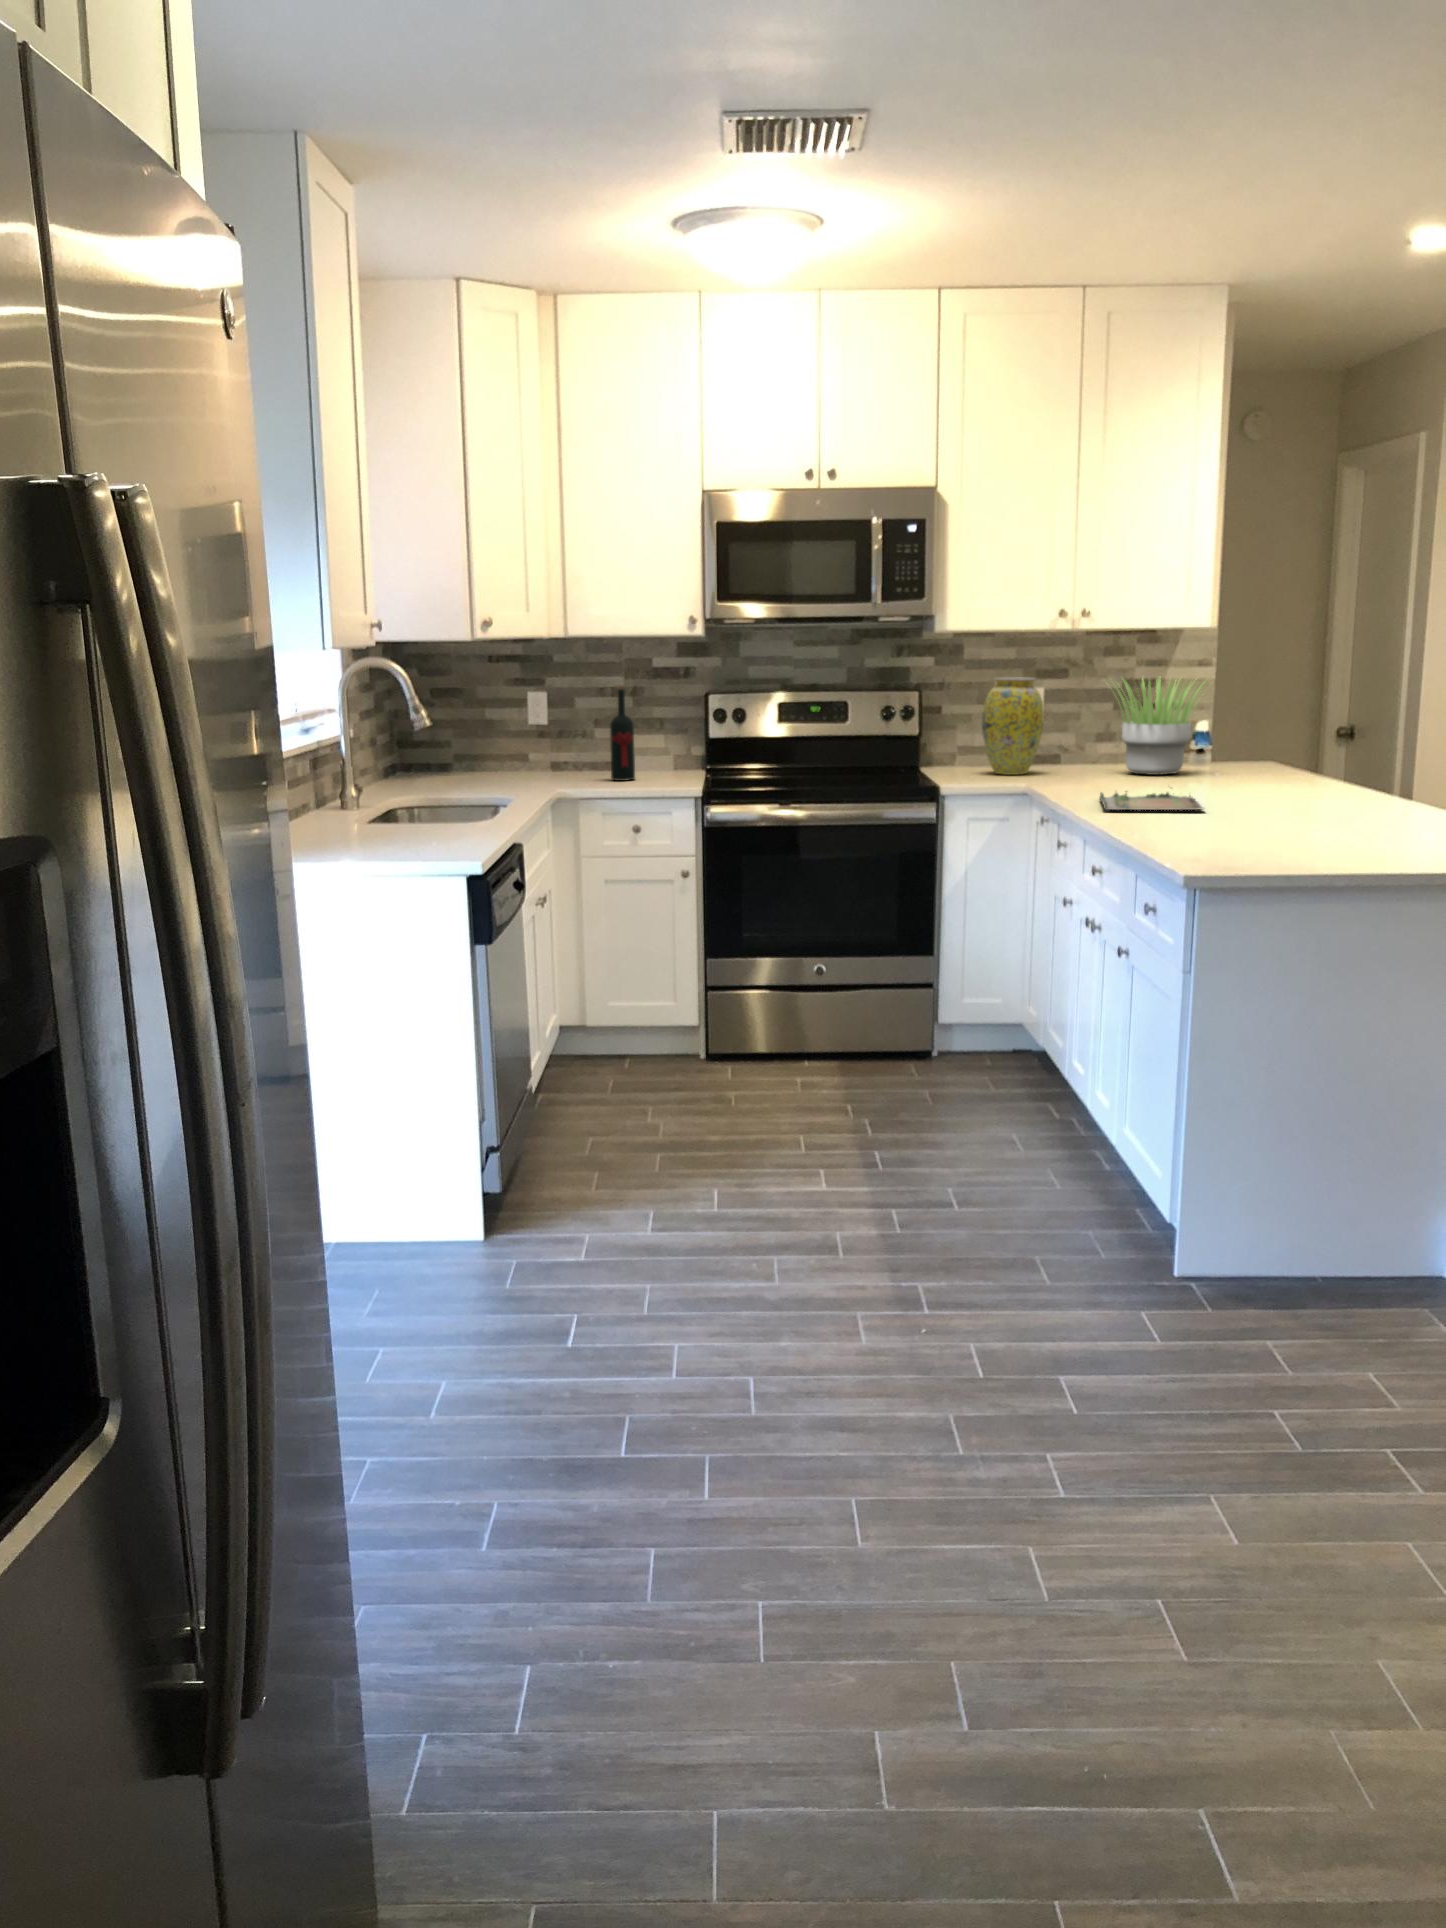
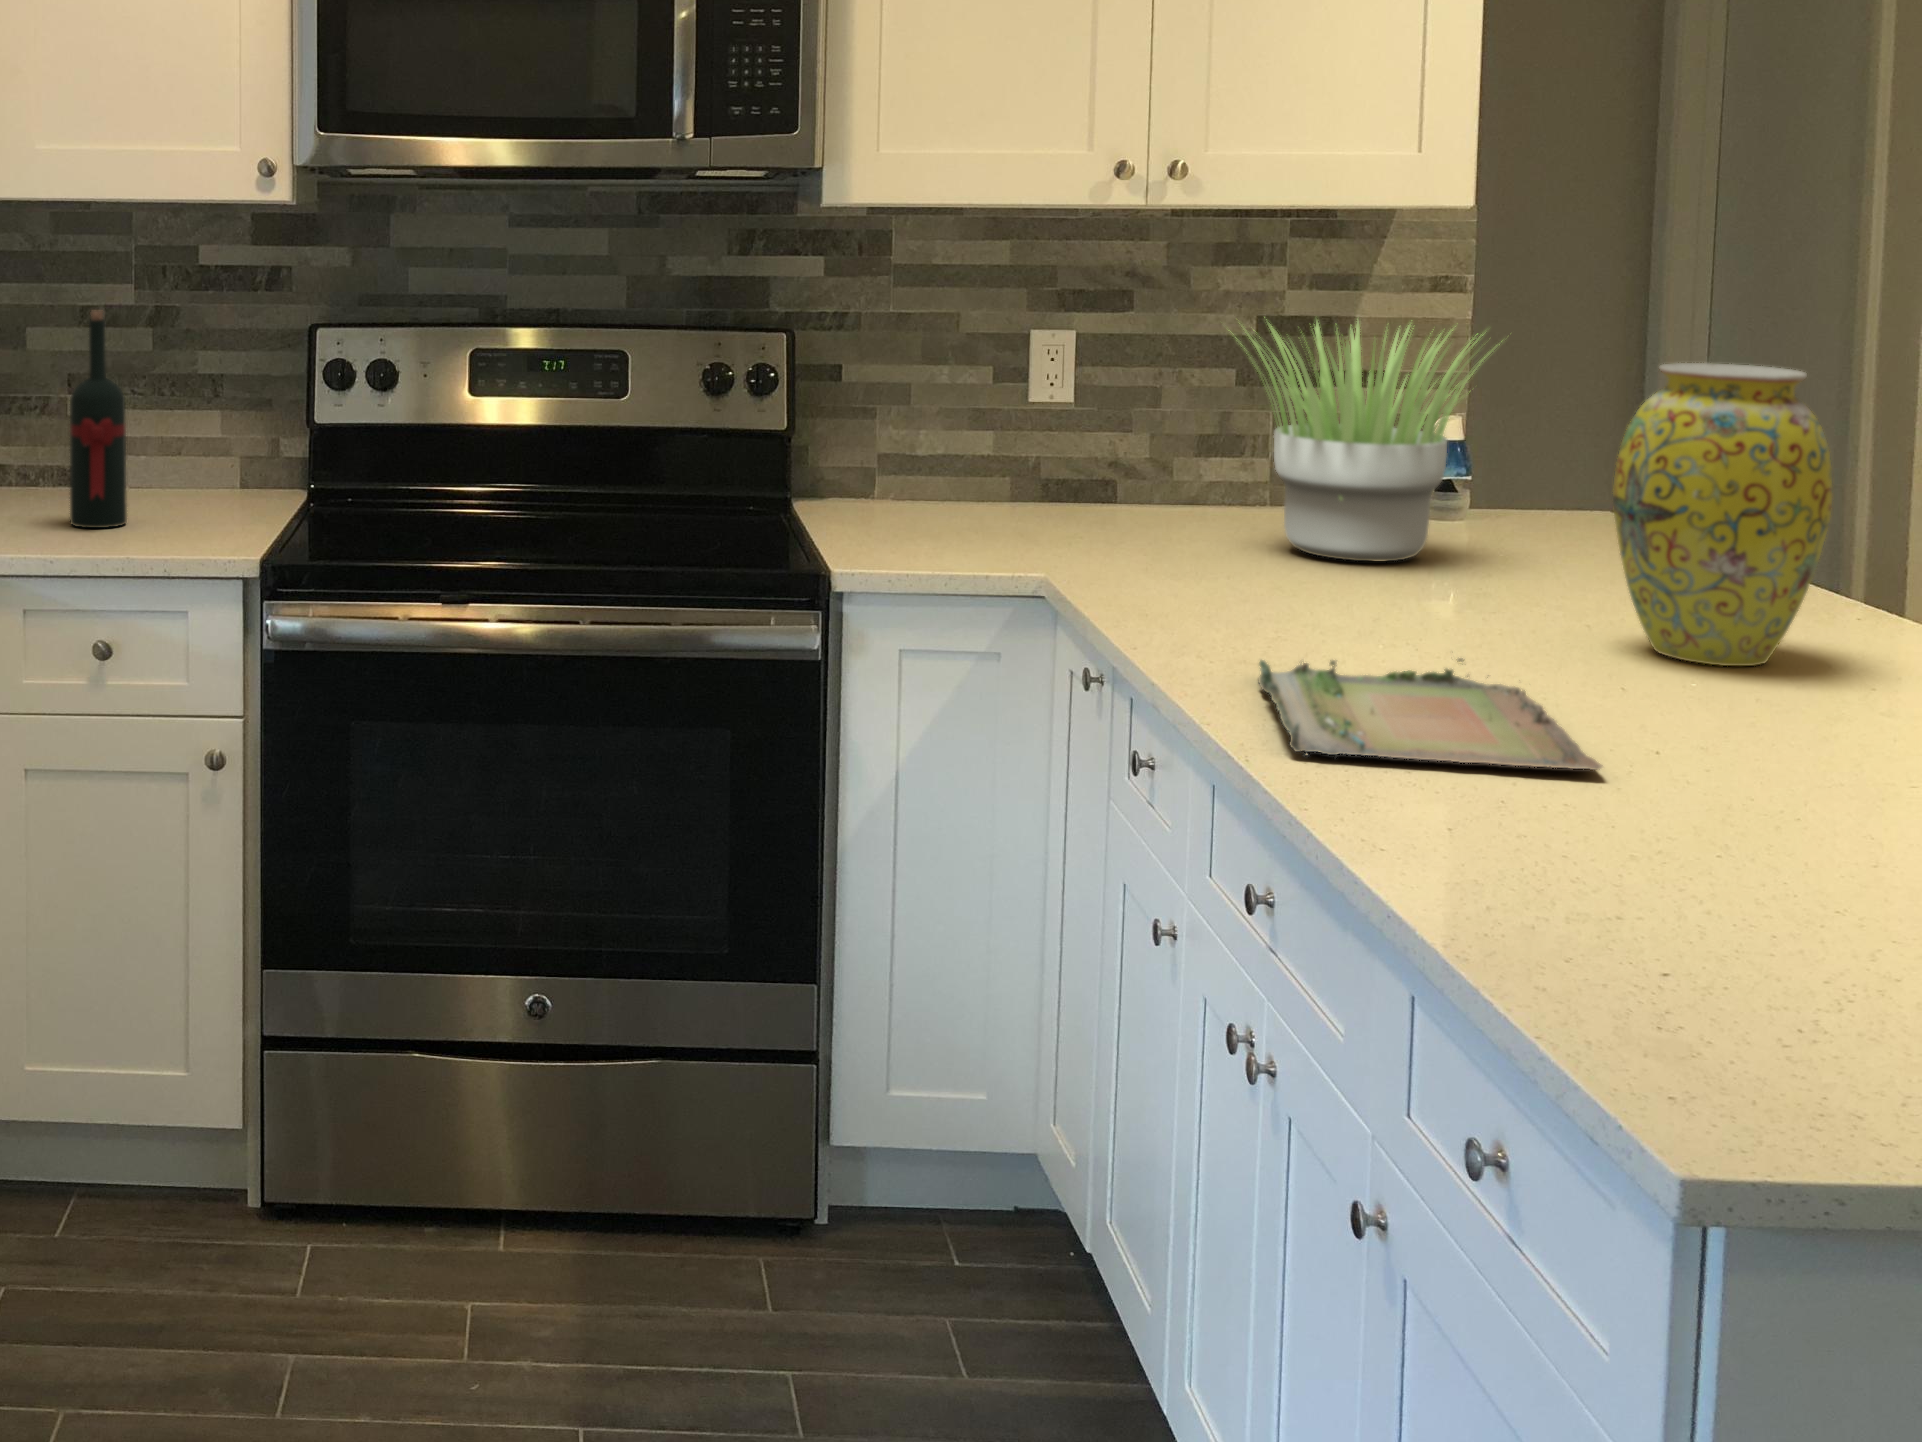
vase: present [982,678,1044,775] -> present [1613,363,1833,666]

